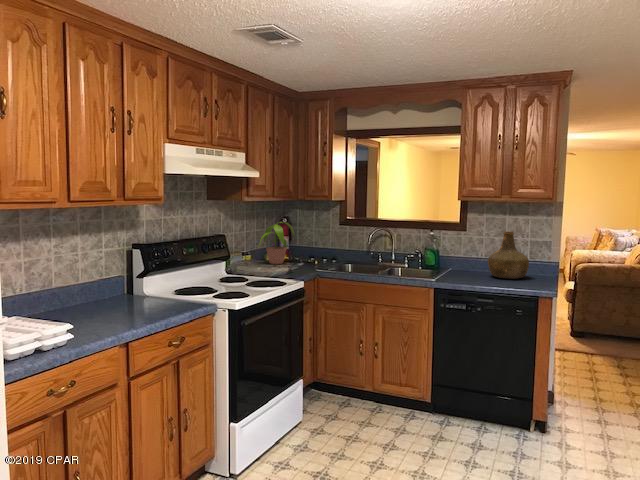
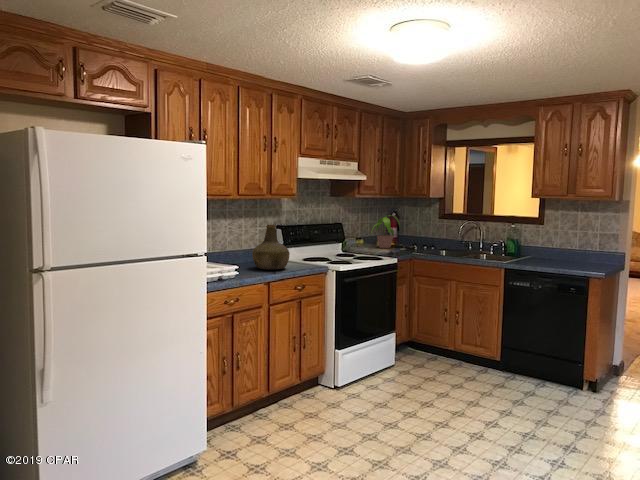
bottle: present [488,231,529,279] -> present [252,225,290,270]

